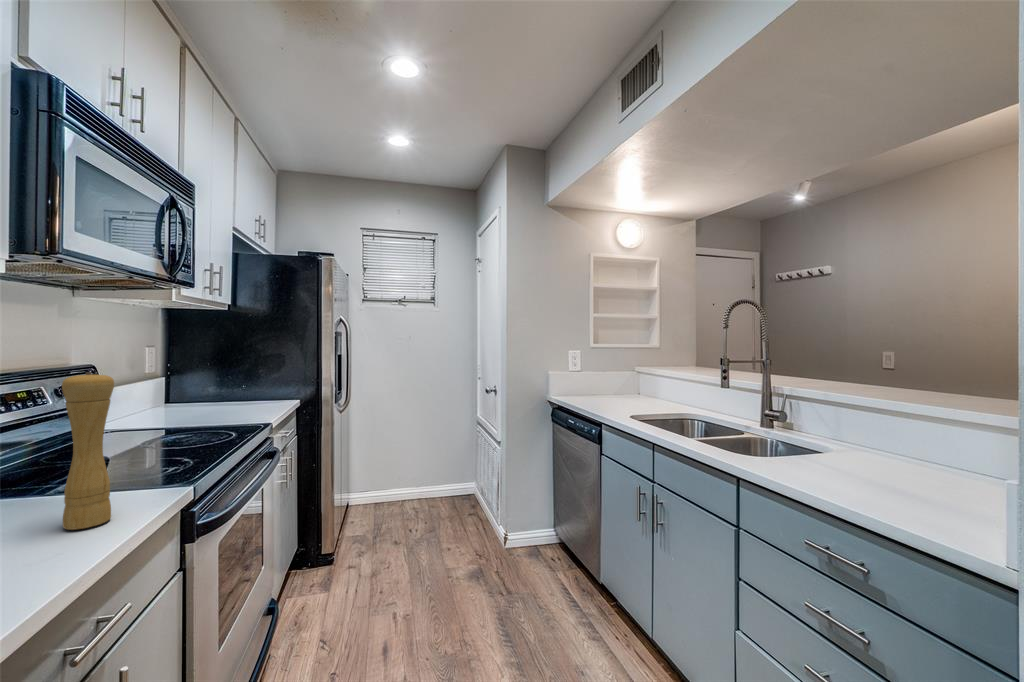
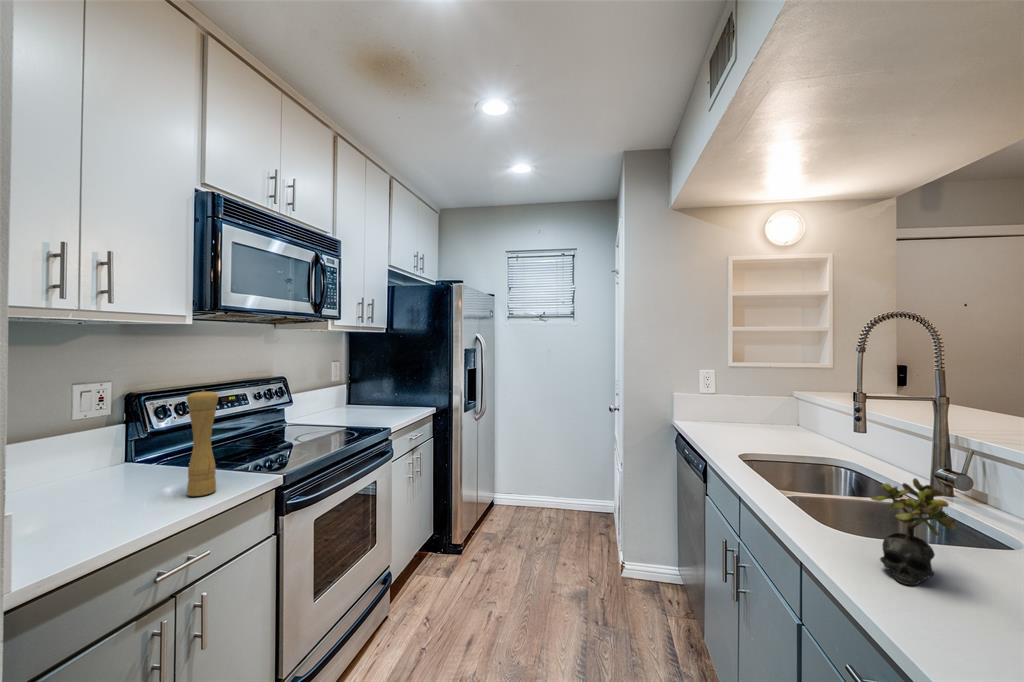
succulent plant: none [783,408,838,477] -> present [871,478,956,585]

